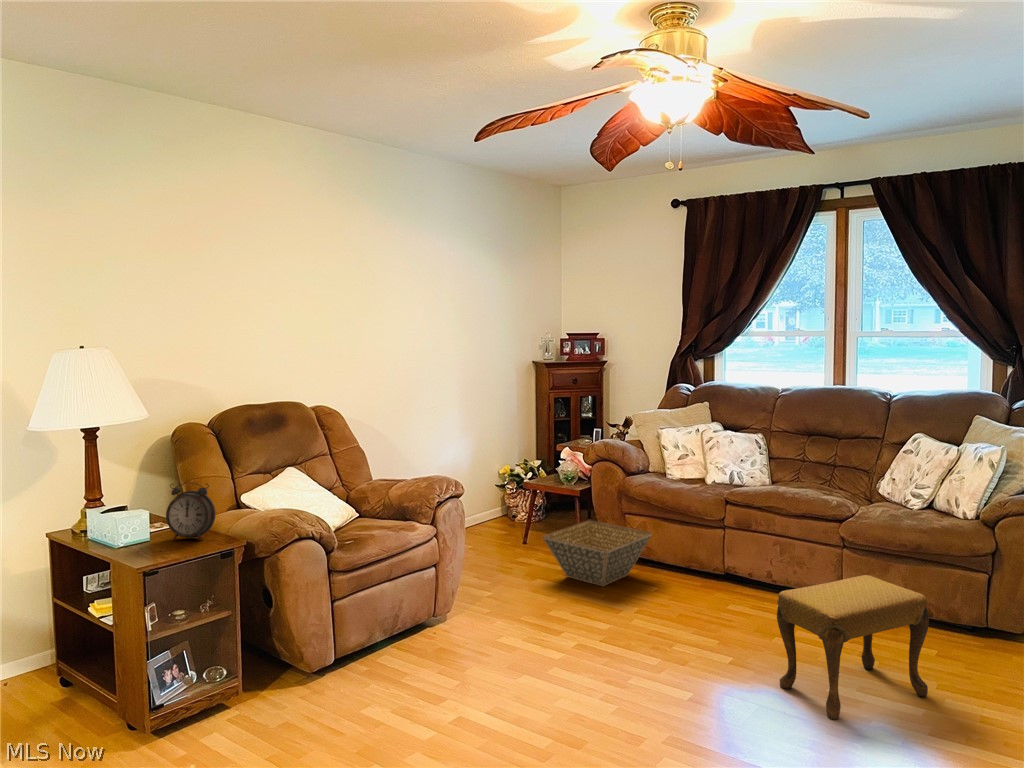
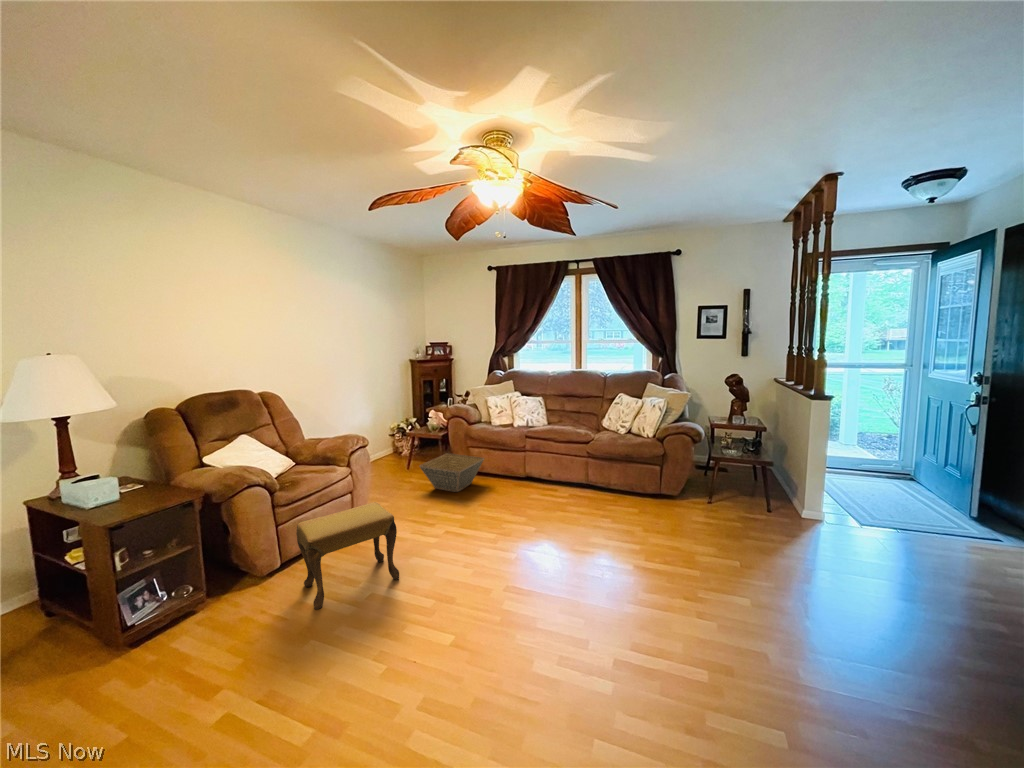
alarm clock: present [166,482,216,540] -> none [134,454,178,498]
footstool: present [777,575,929,720] -> present [296,502,399,609]

